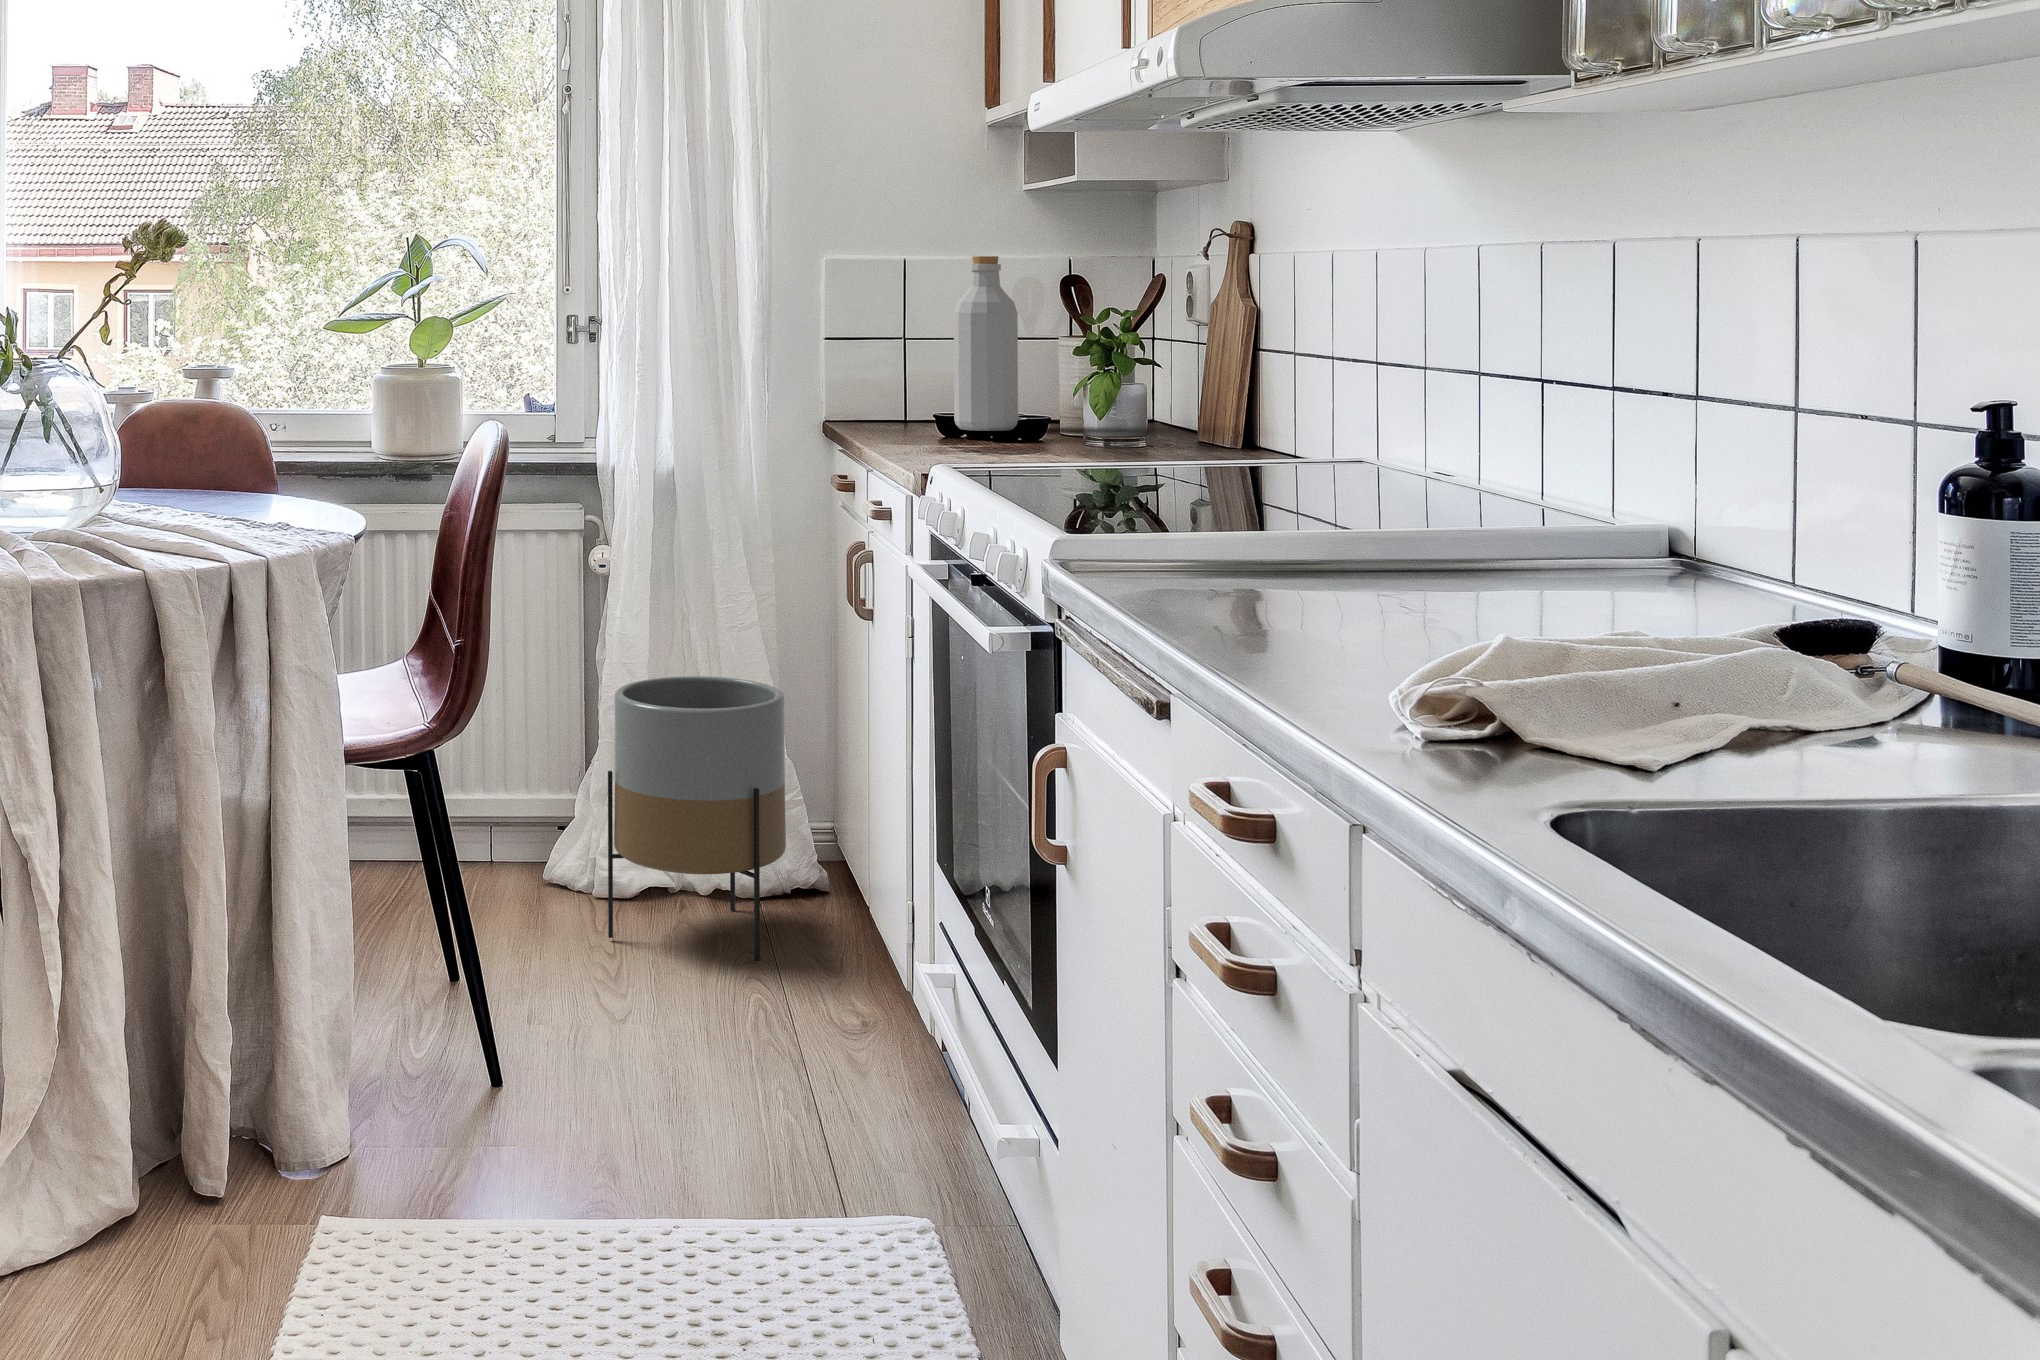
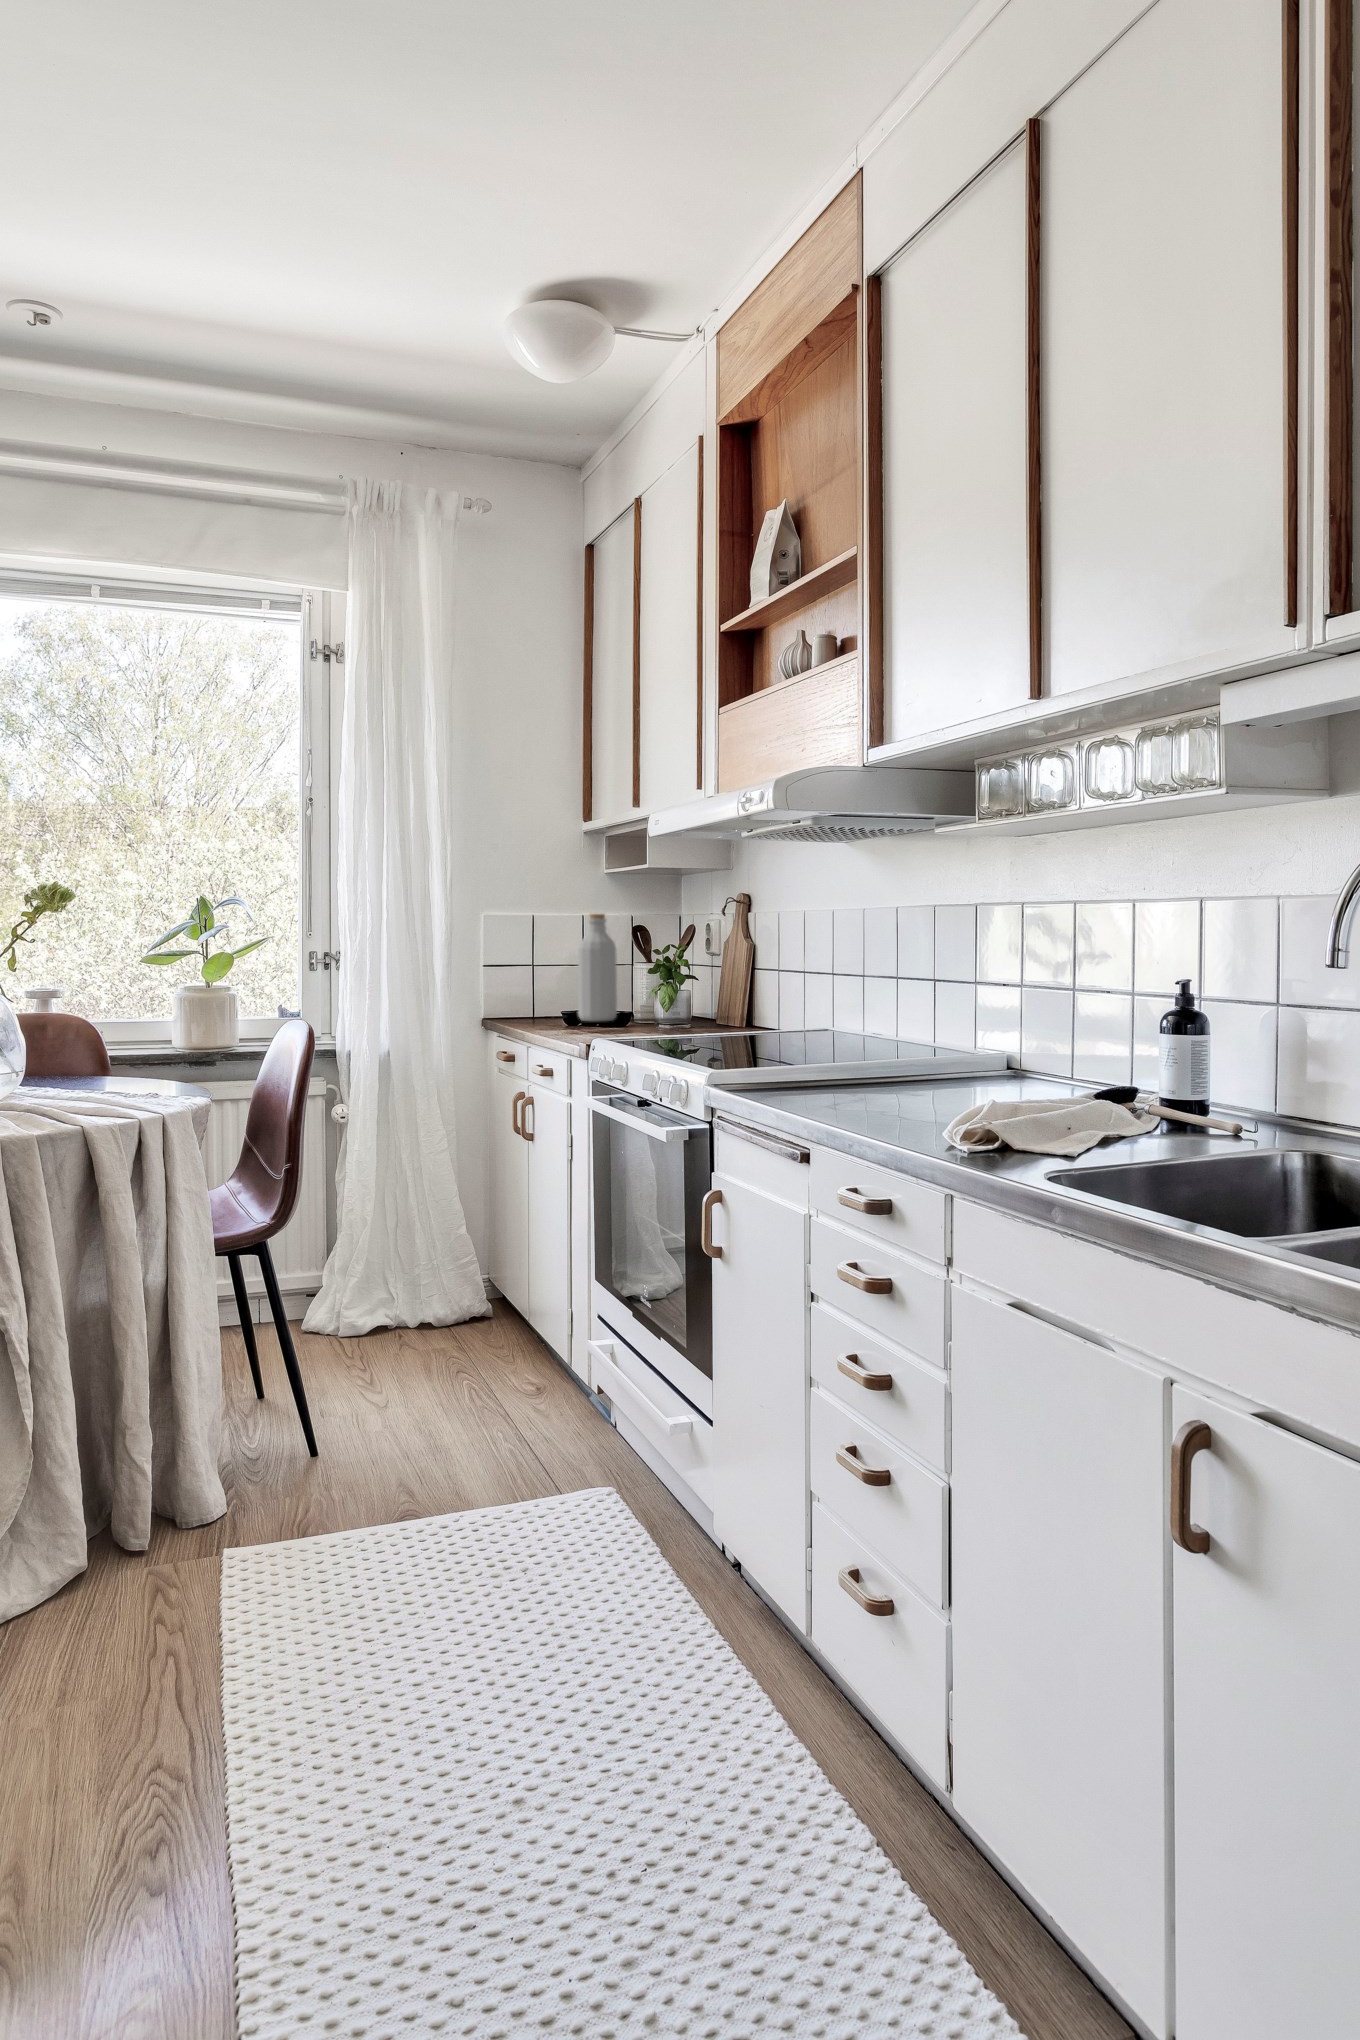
planter: present [608,676,786,961] -> none [356,1186,473,1363]

